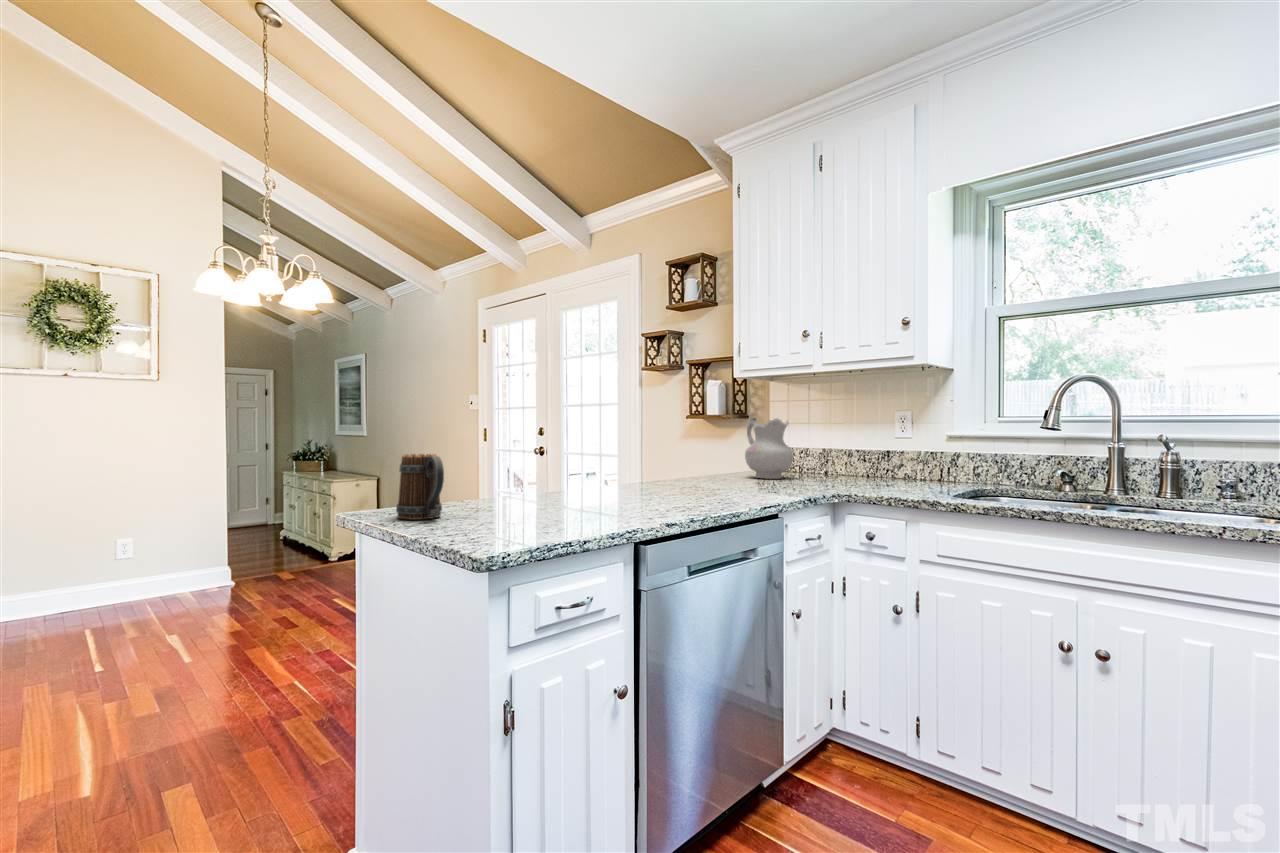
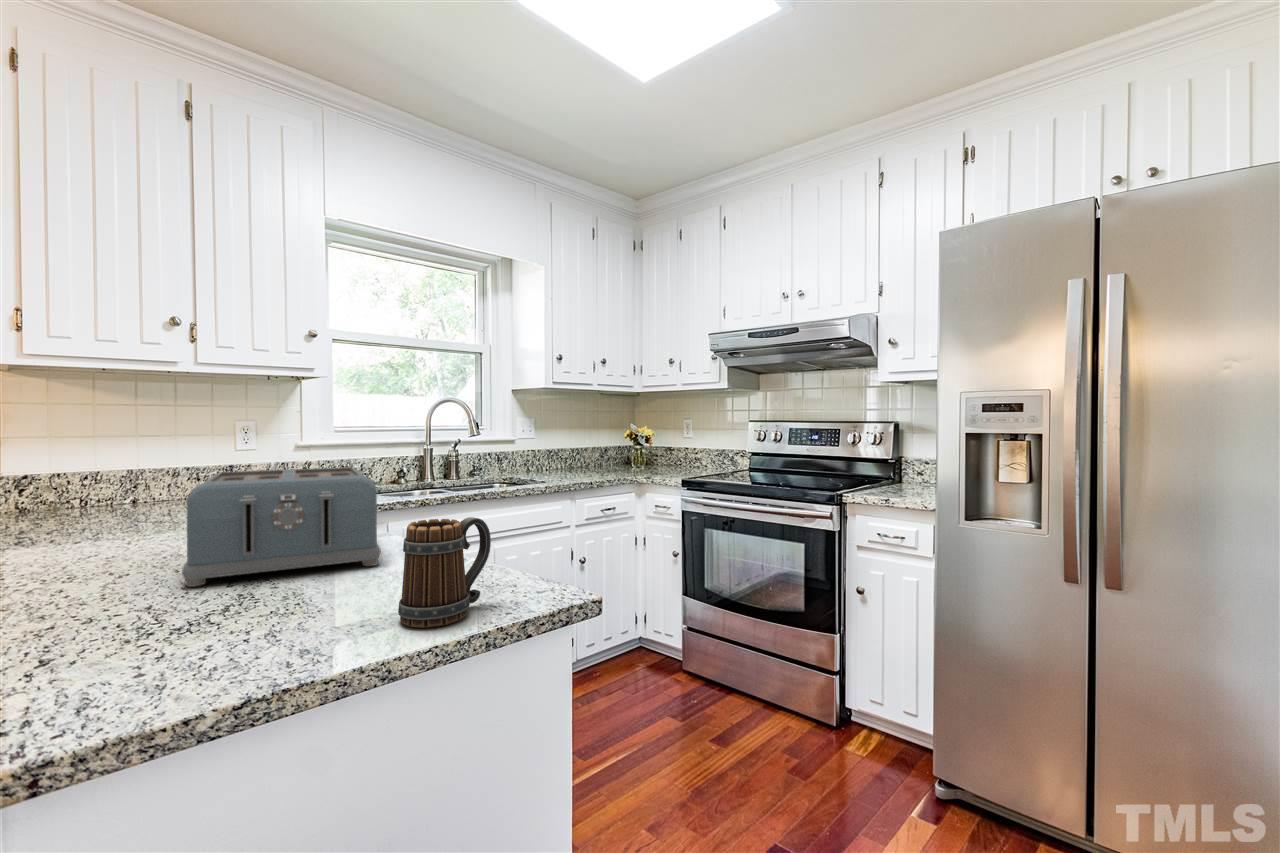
ceramic pitcher: present [745,417,793,479] -> none [56,433,159,520]
toaster: none [538,435,688,507] -> present [182,467,381,587]

